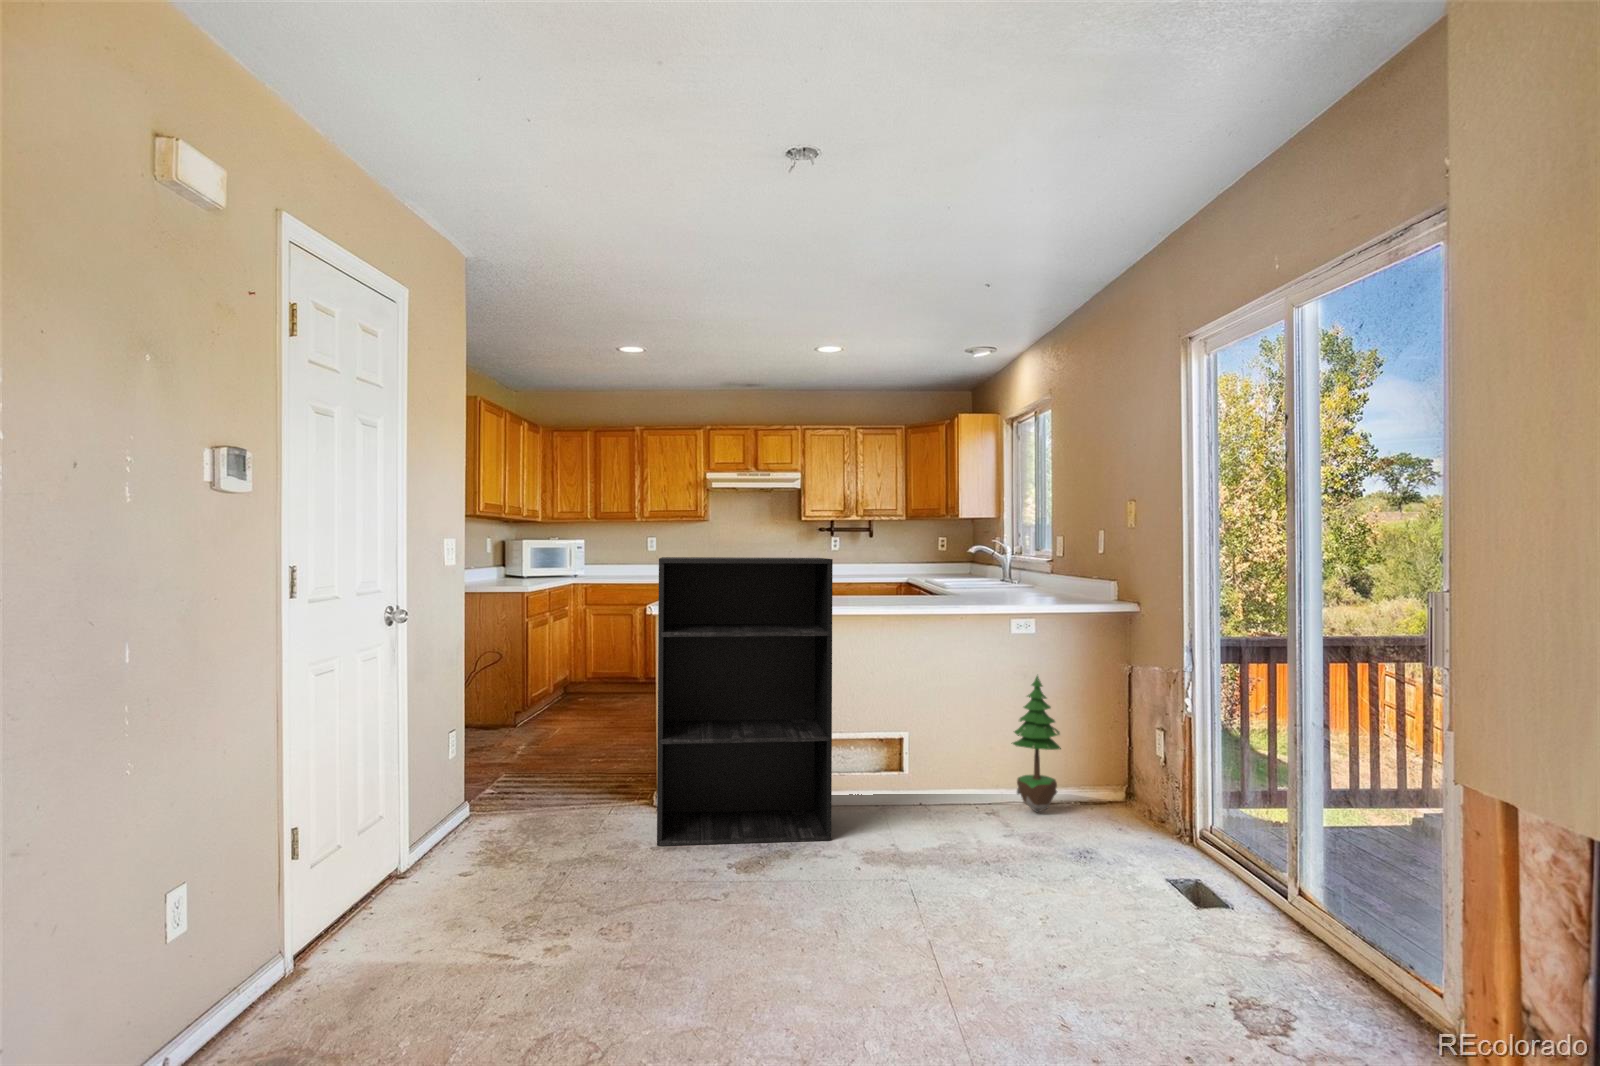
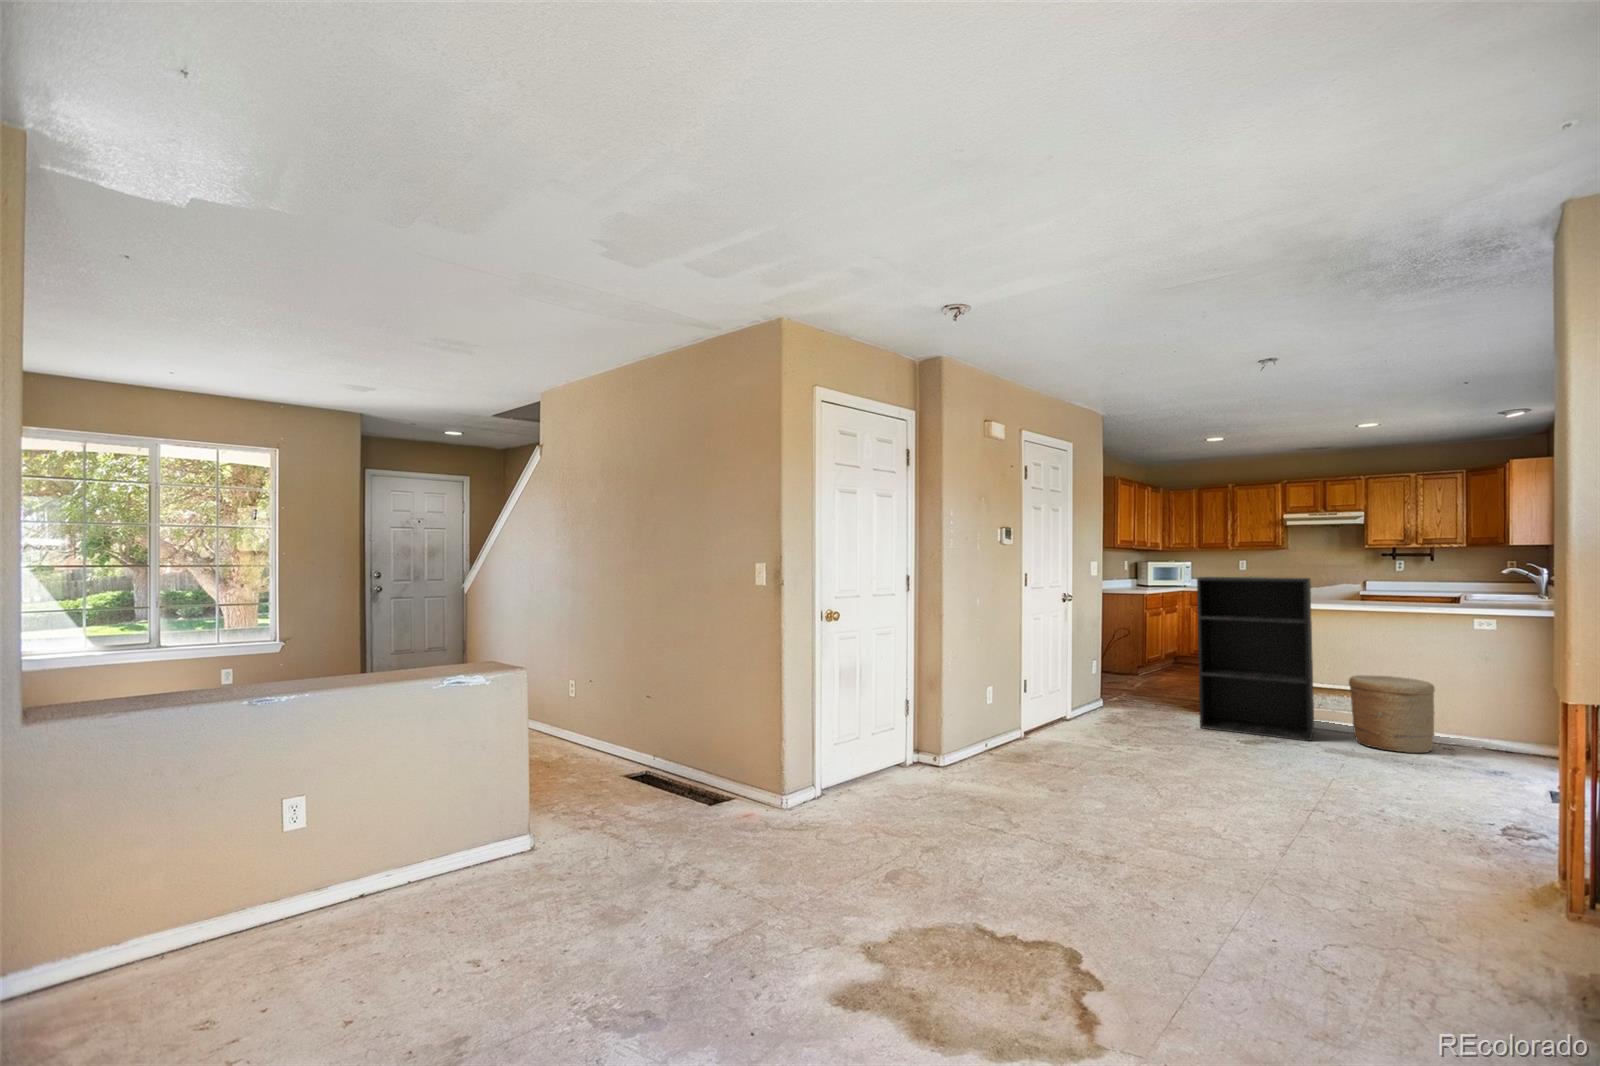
potted tree: present [1013,676,1061,812] -> none [1468,659,1514,754]
woven basket: none [876,711,985,838] -> present [1349,675,1435,753]

